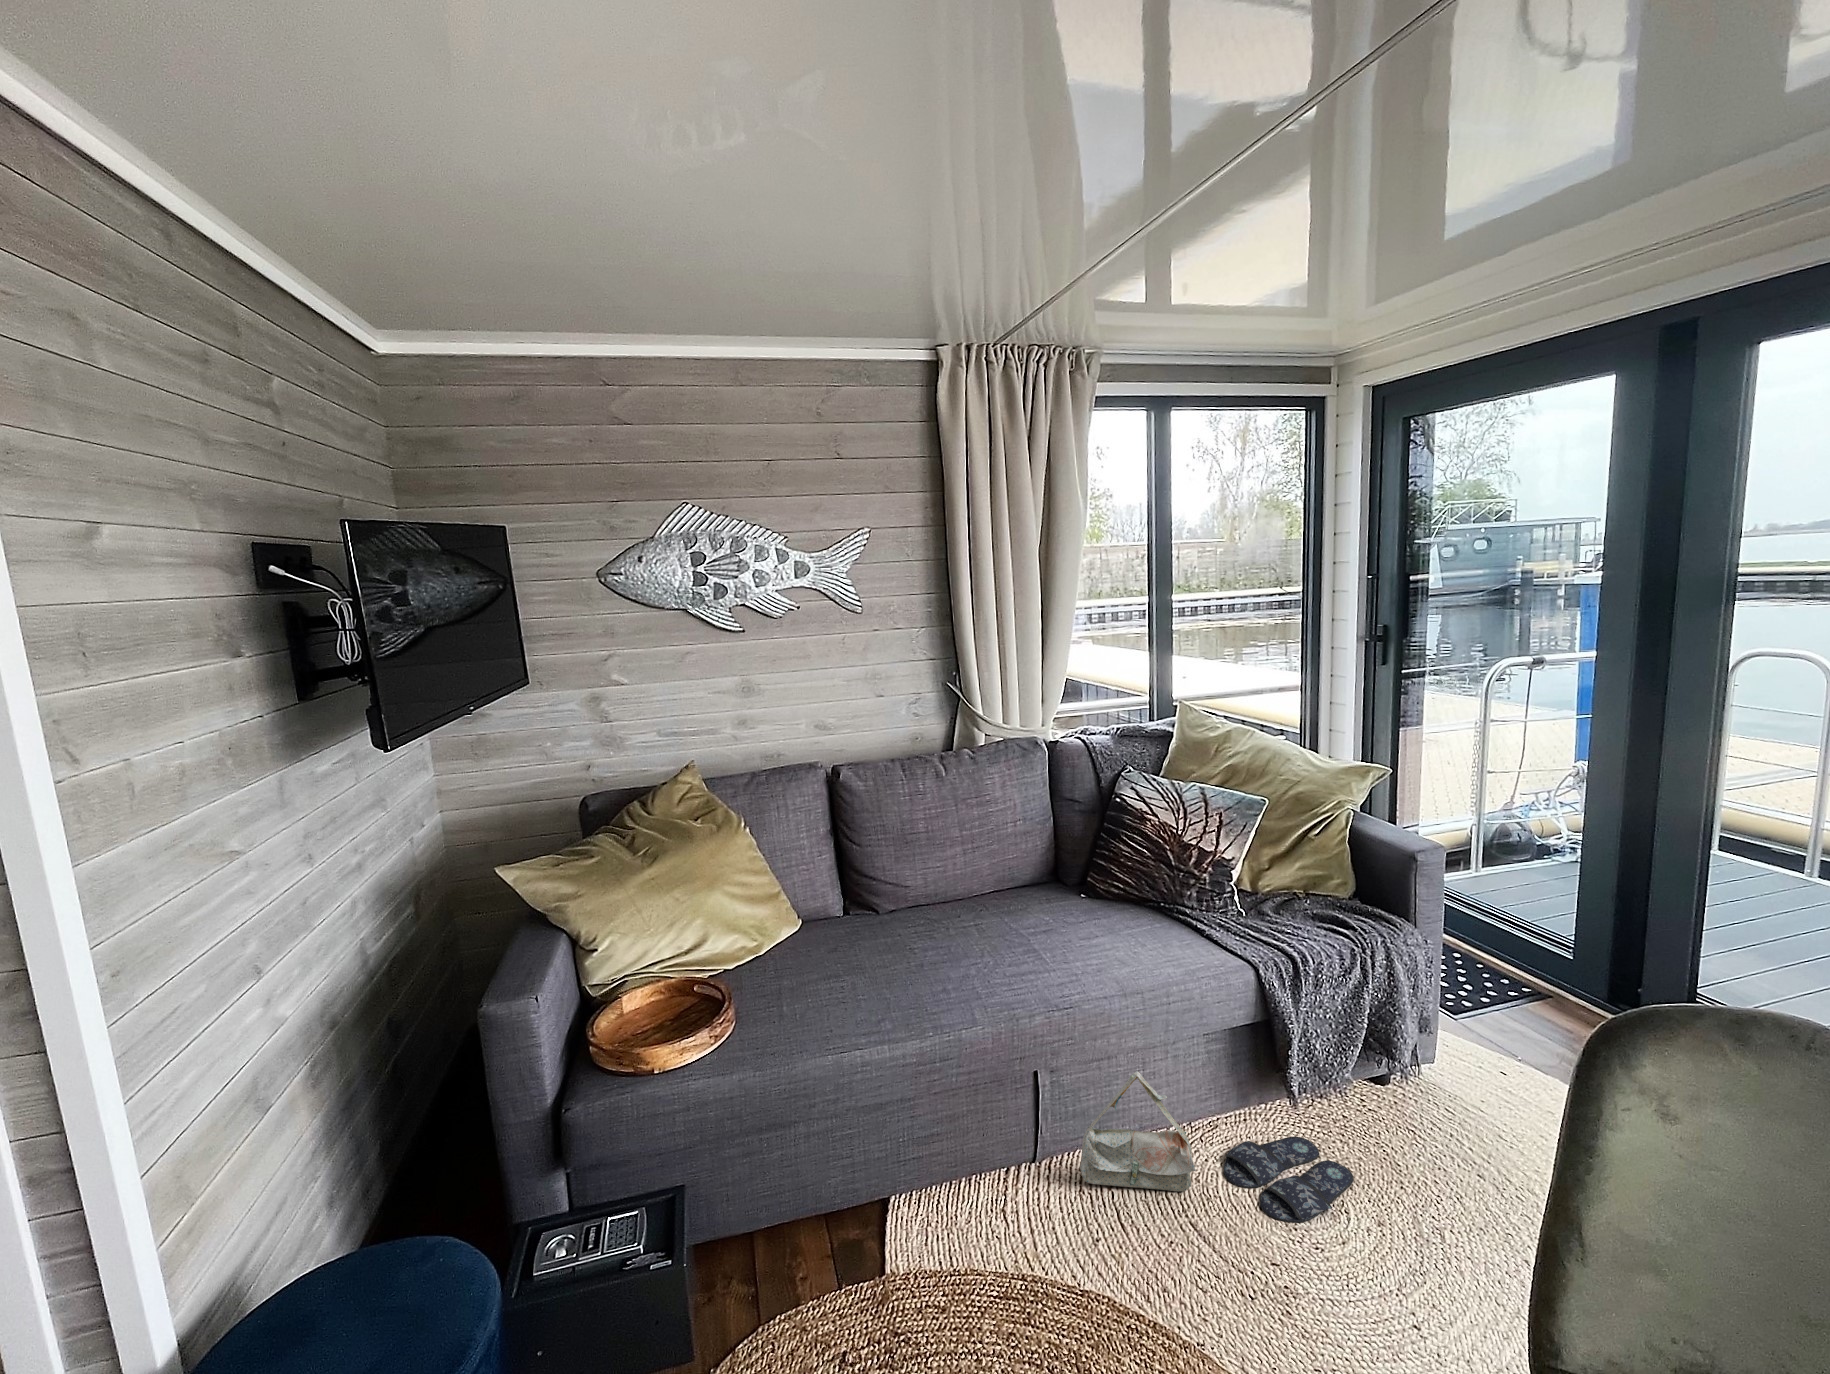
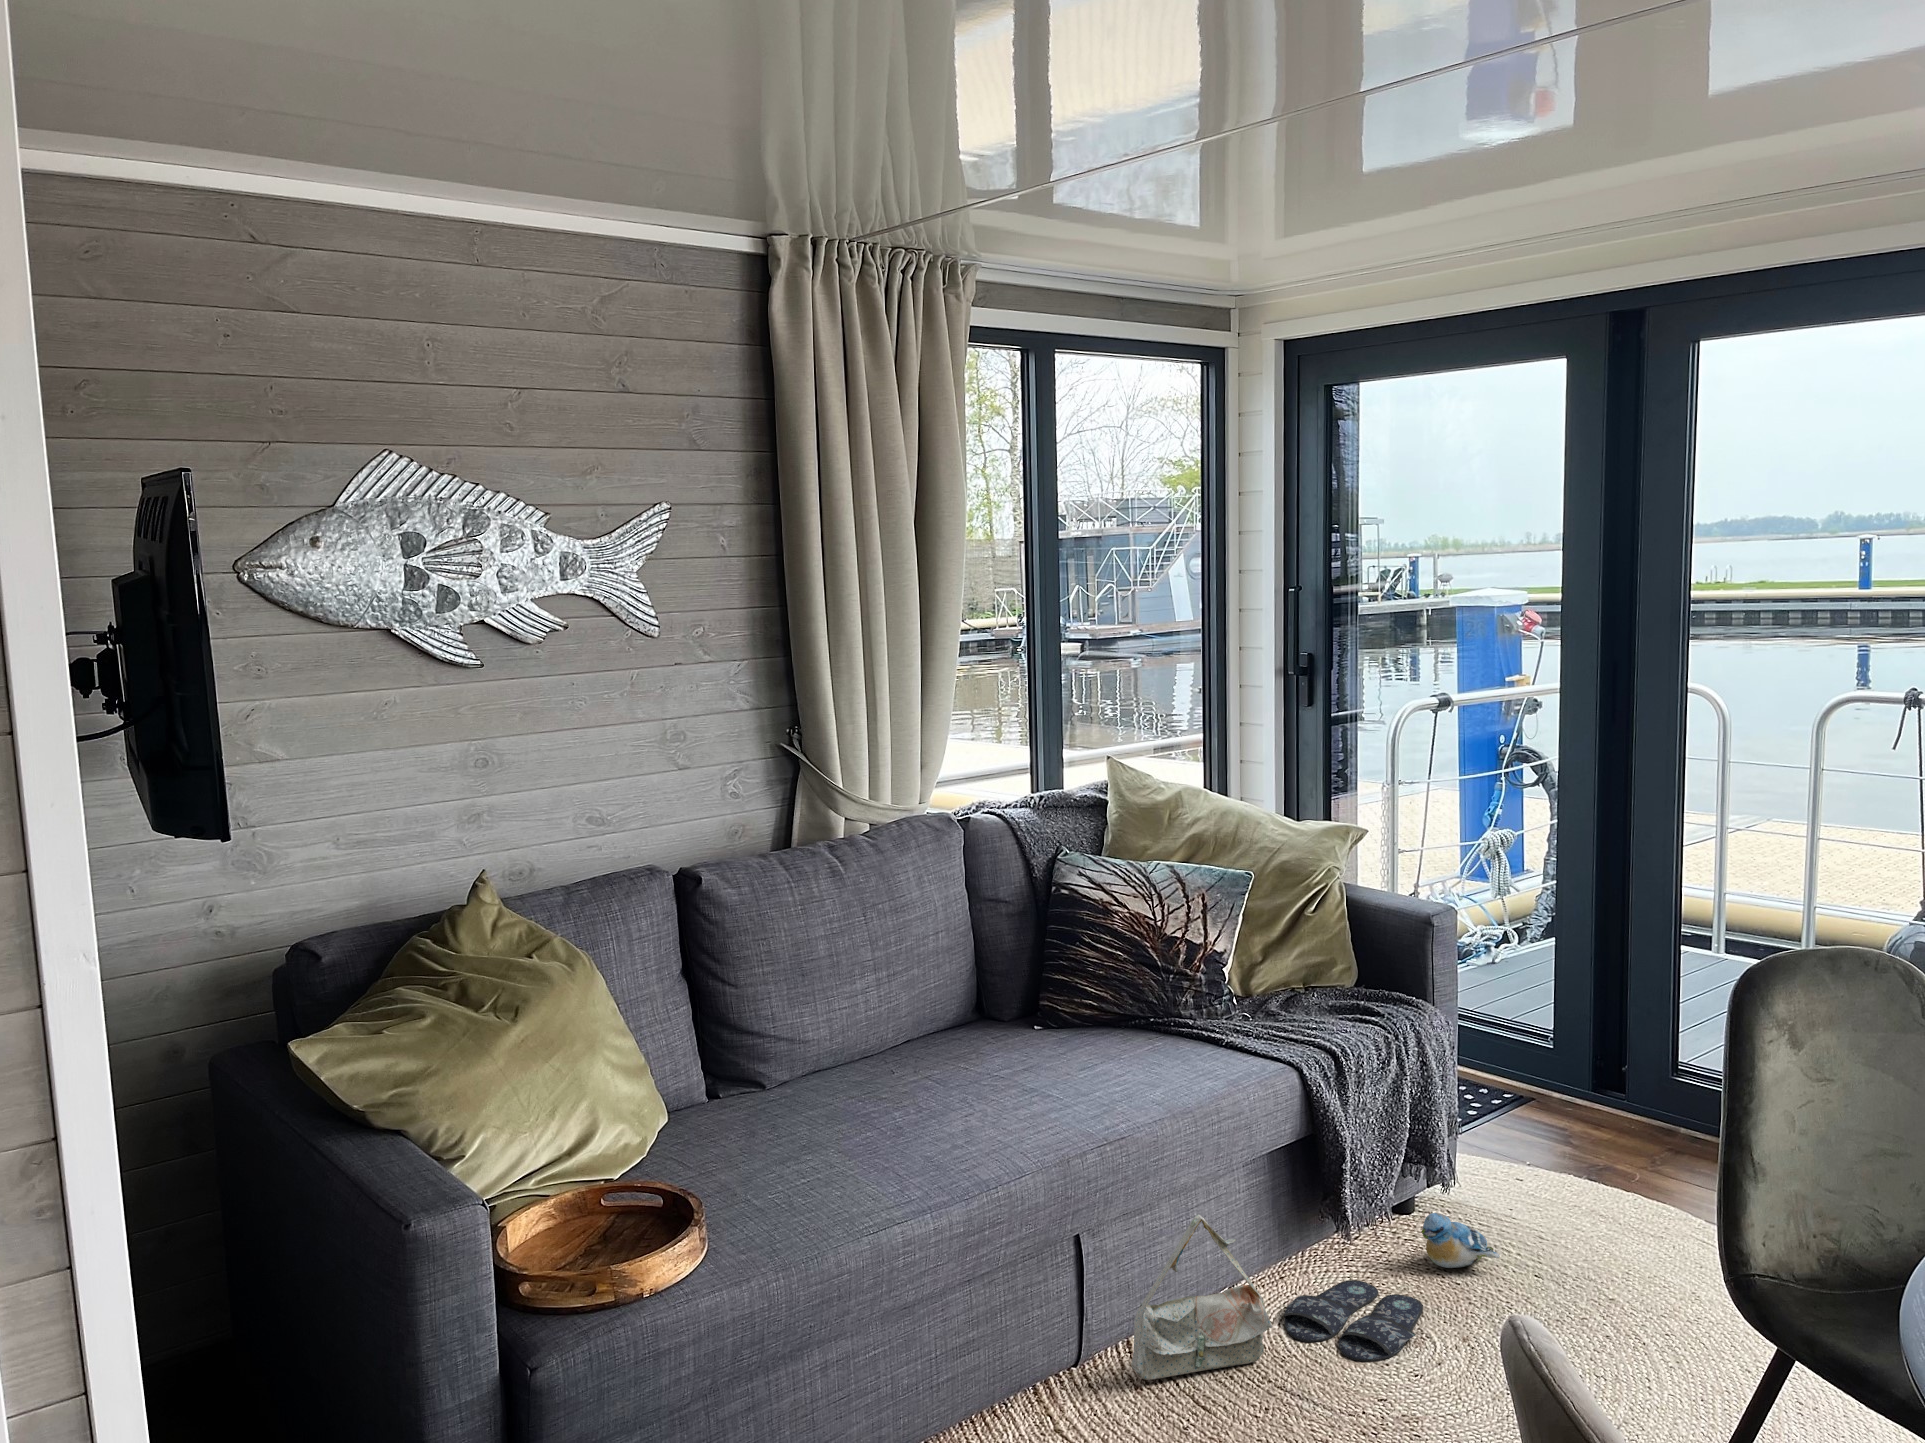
plush toy: none [1369,1101,1443,1153] -> present [1421,1213,1500,1268]

